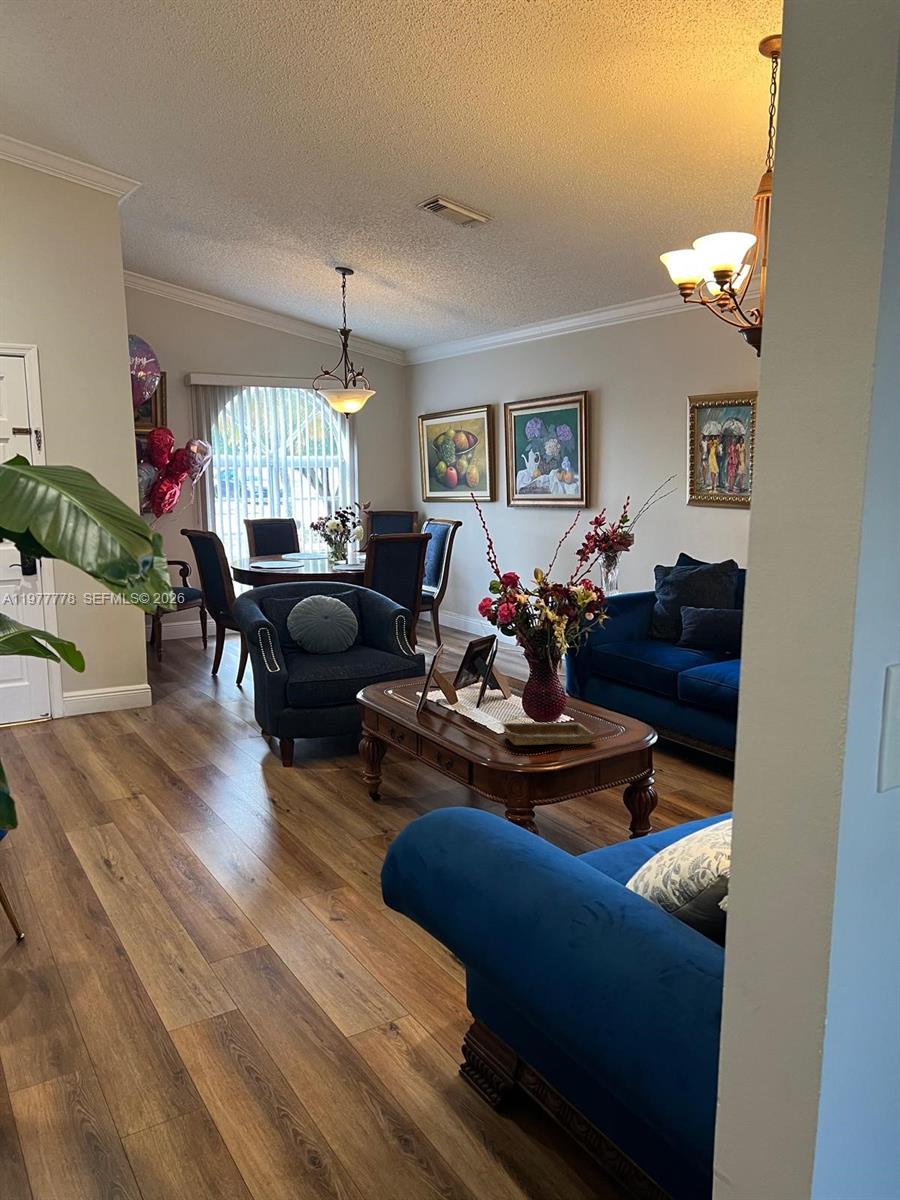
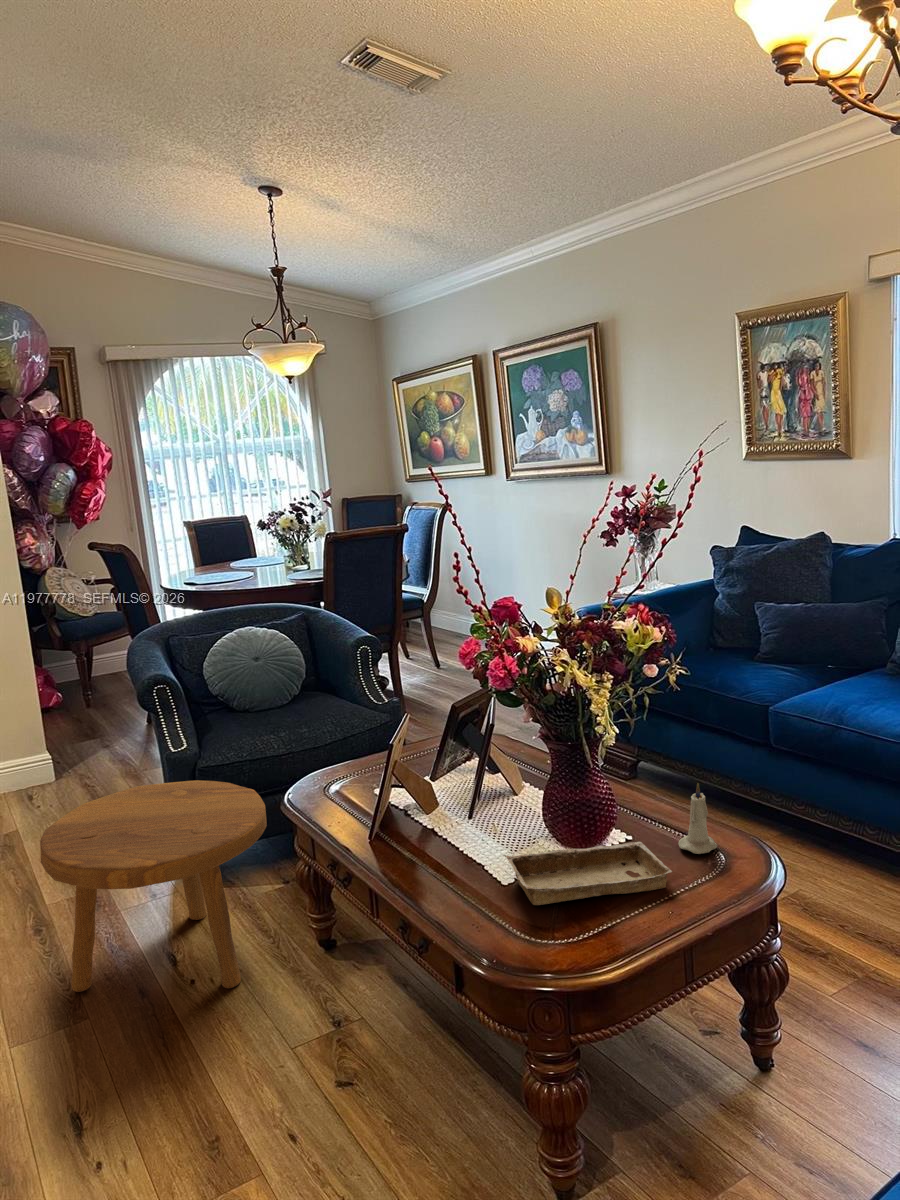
footstool: none [199,690,342,815] -> present [40,780,267,992]
candle: none [601,690,624,731] -> present [678,783,717,854]

